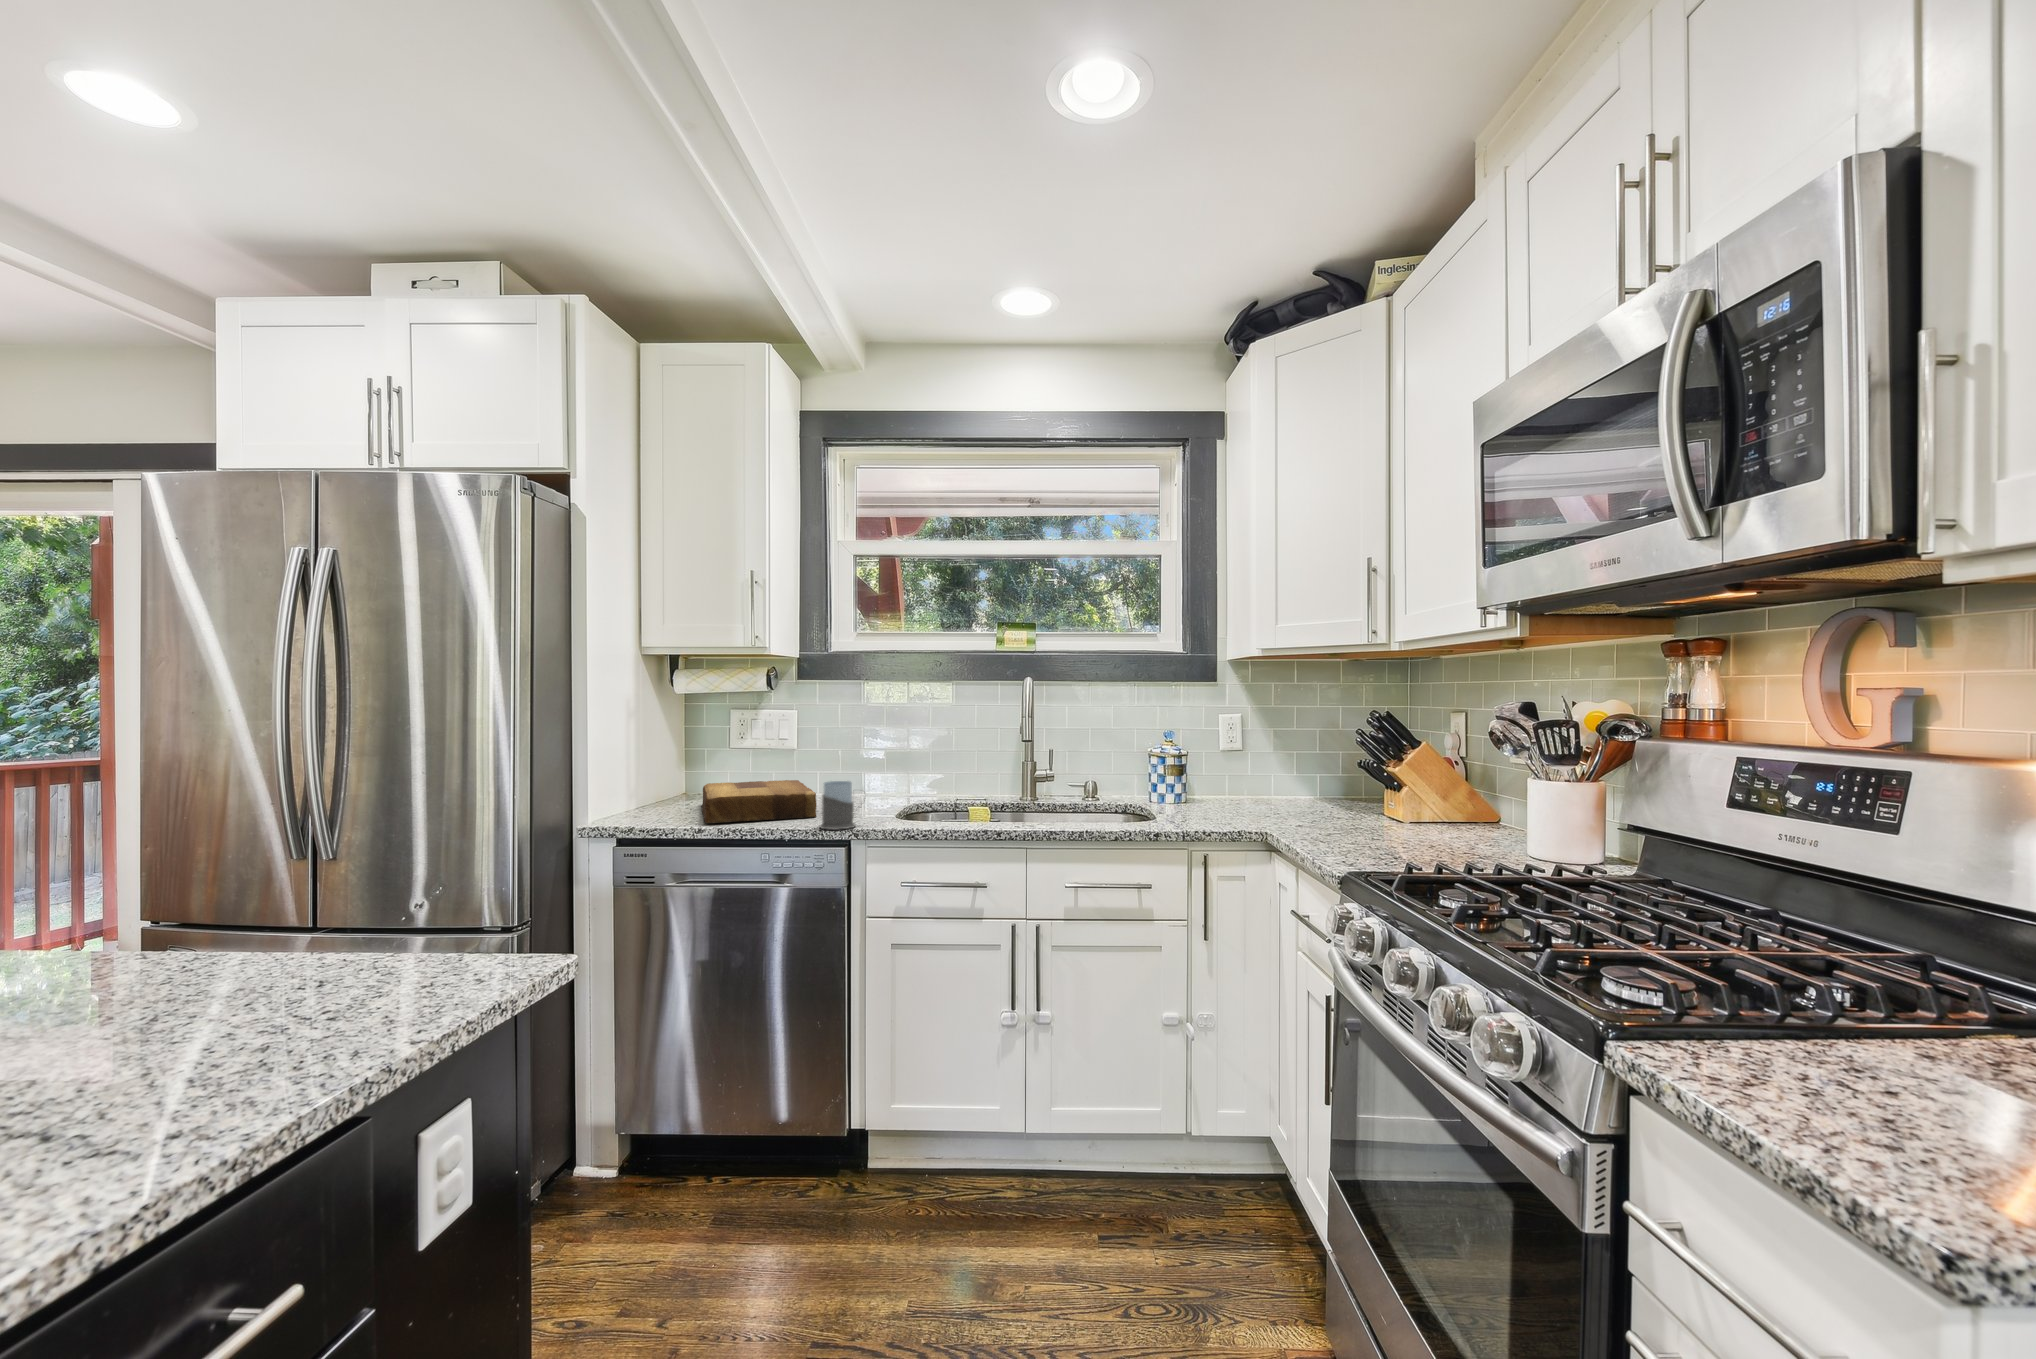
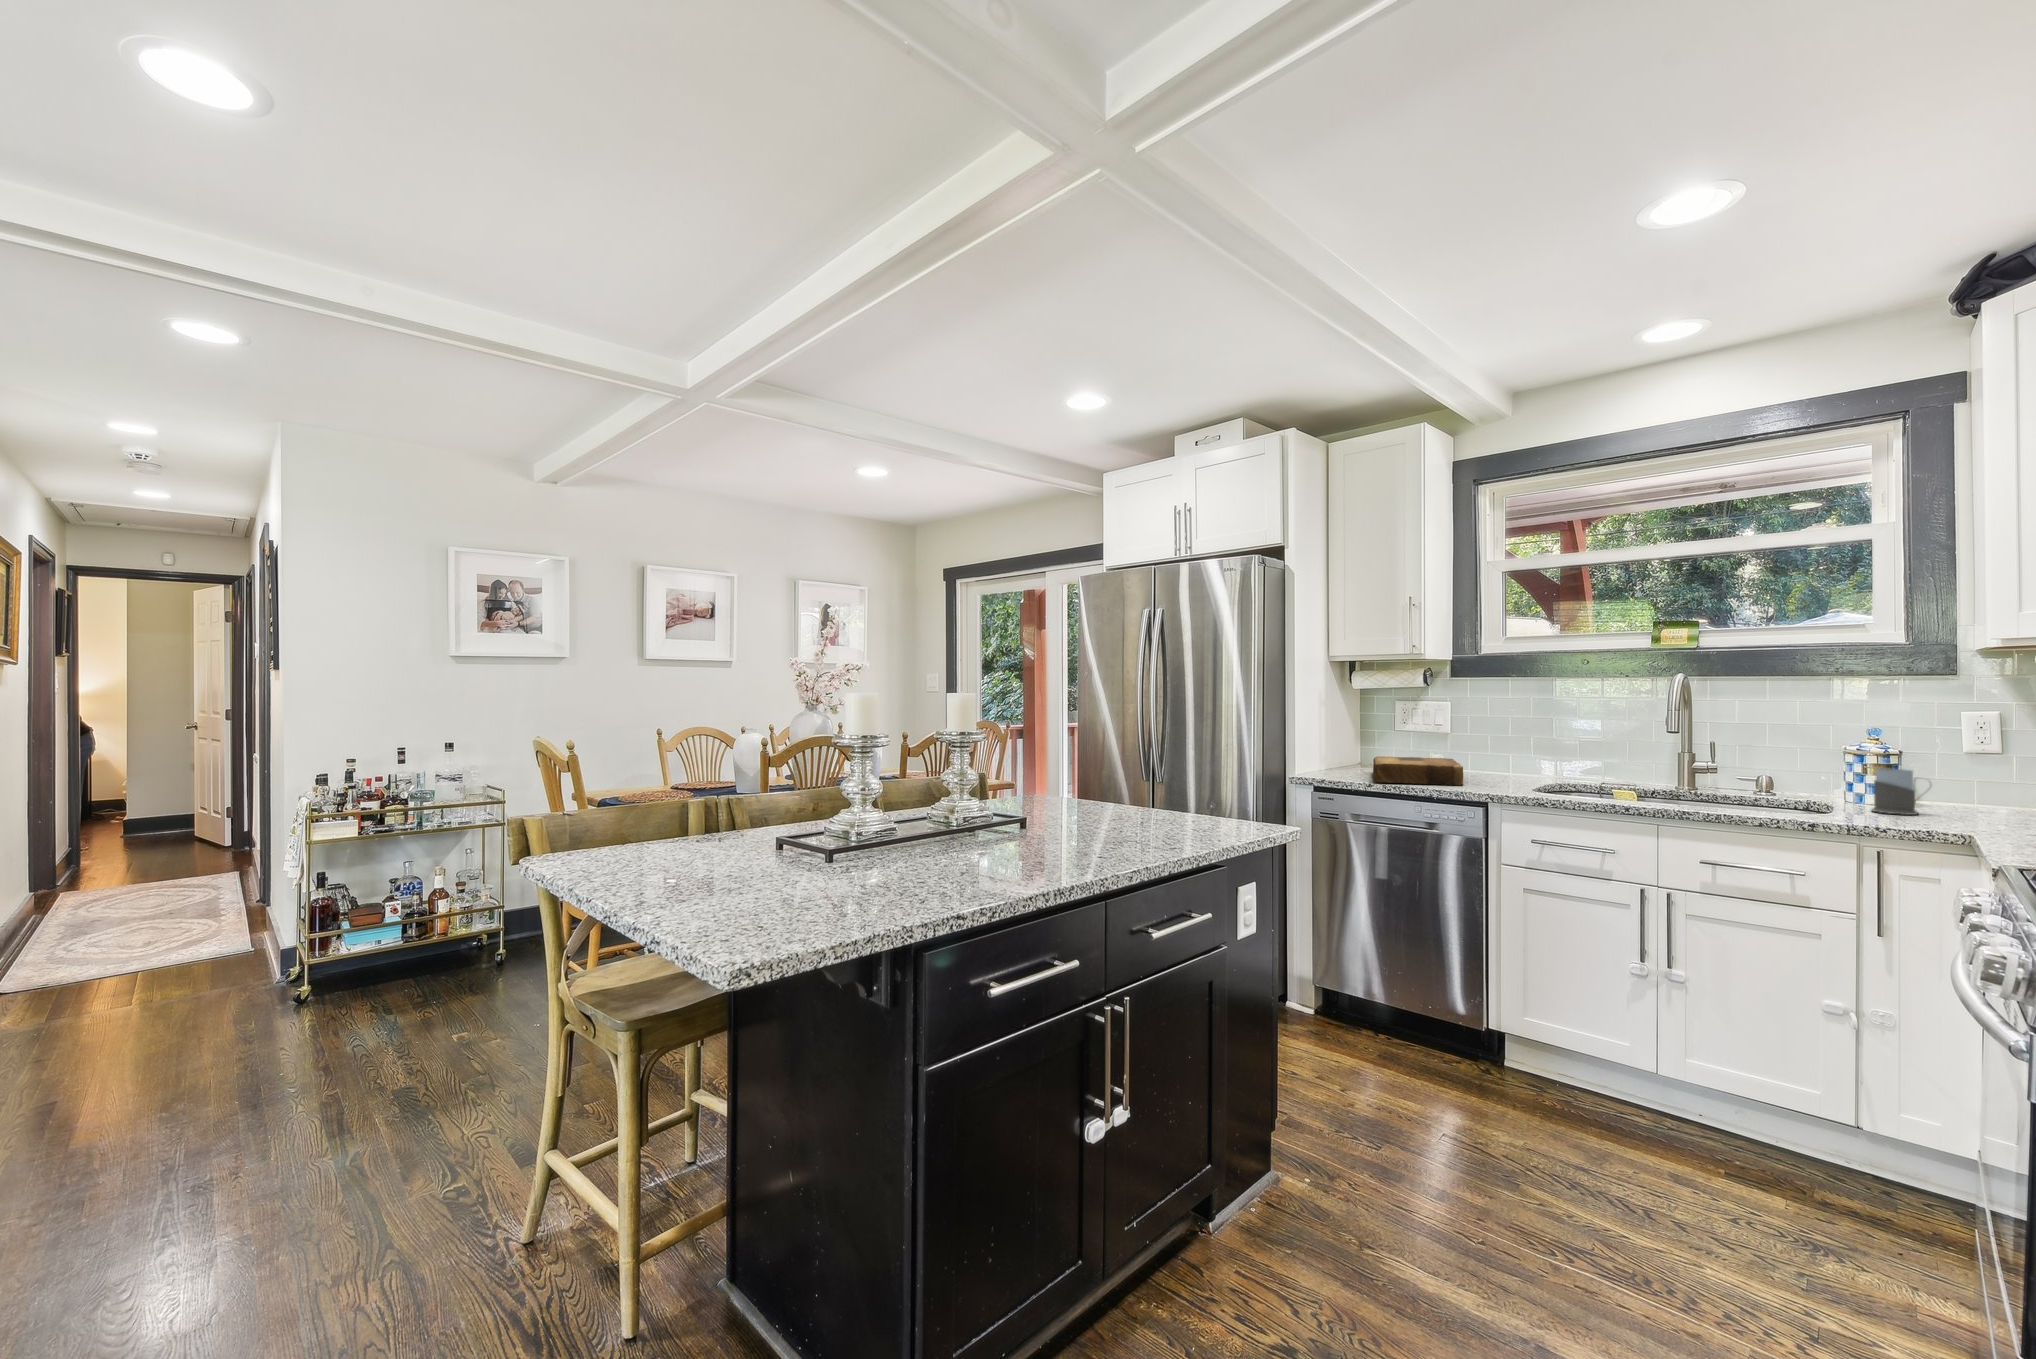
mug: present [820,781,859,830] -> present [1872,768,1918,815]

